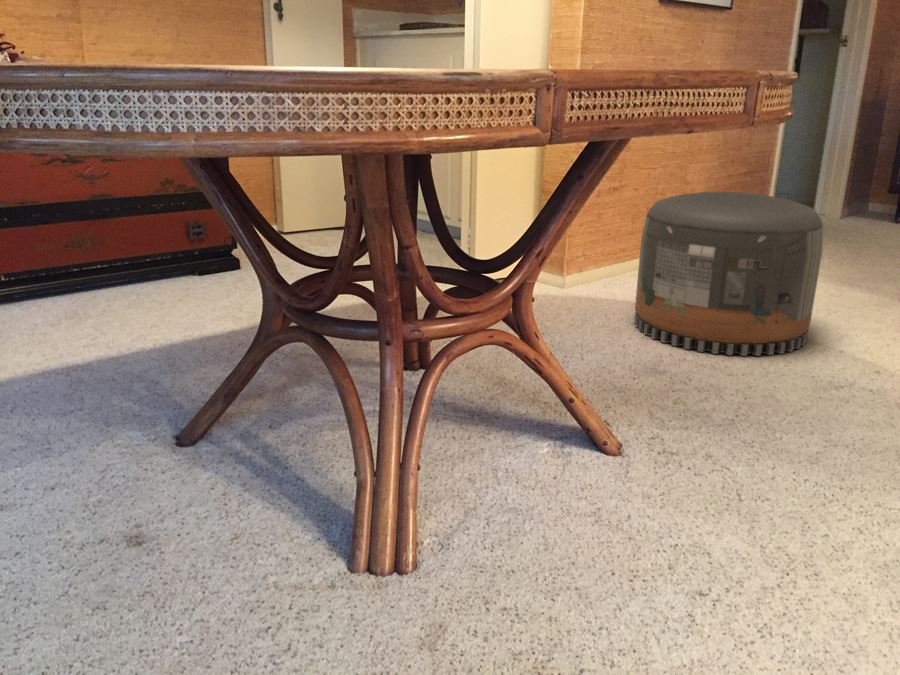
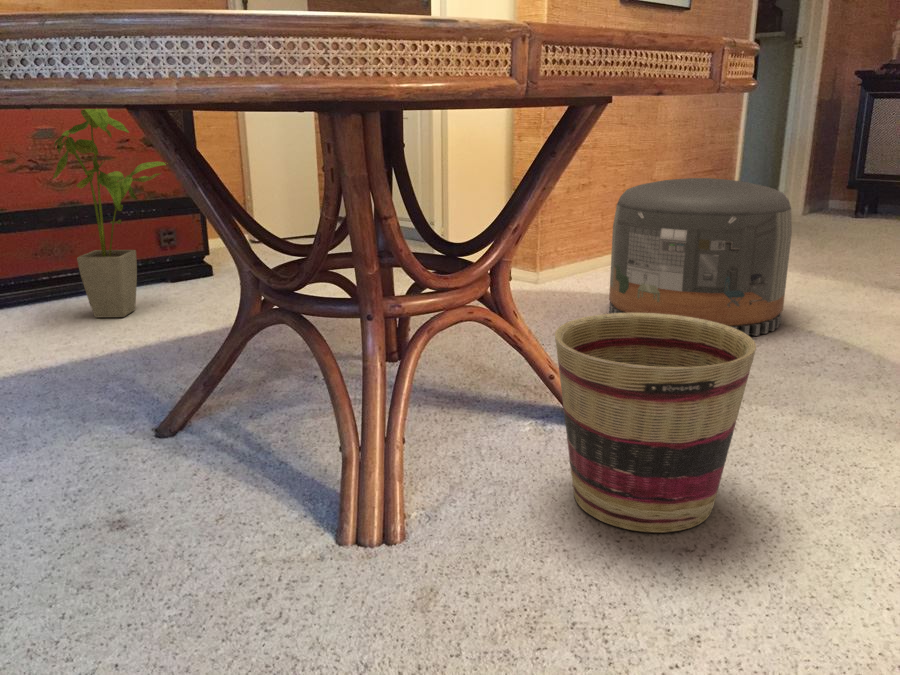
house plant: none [91,96,220,312] -> present [52,109,166,317]
basket: none [573,347,777,574] -> present [555,313,756,533]

